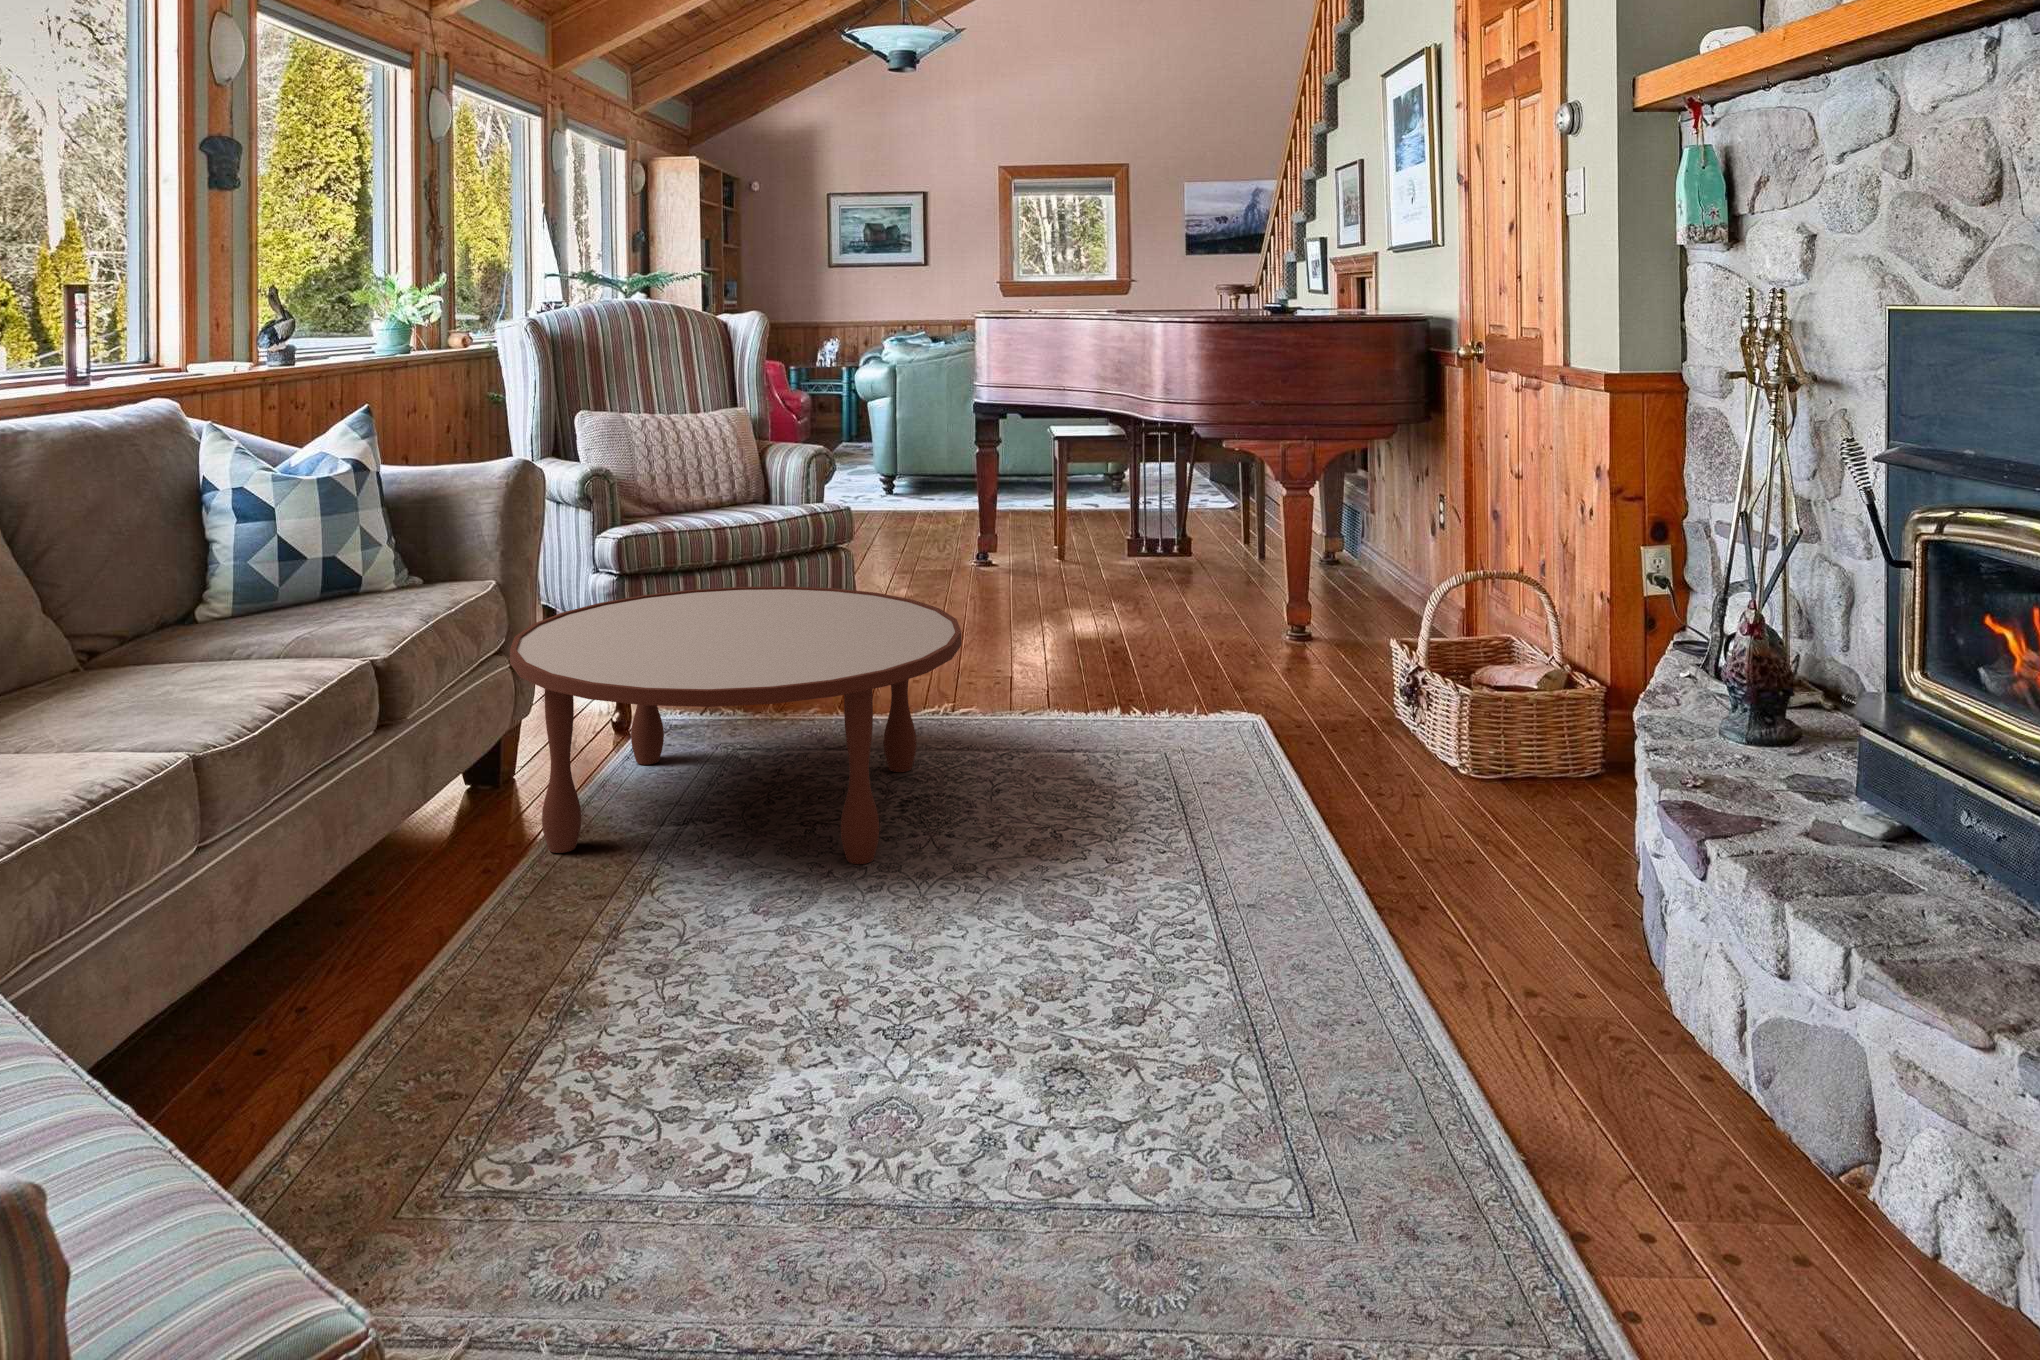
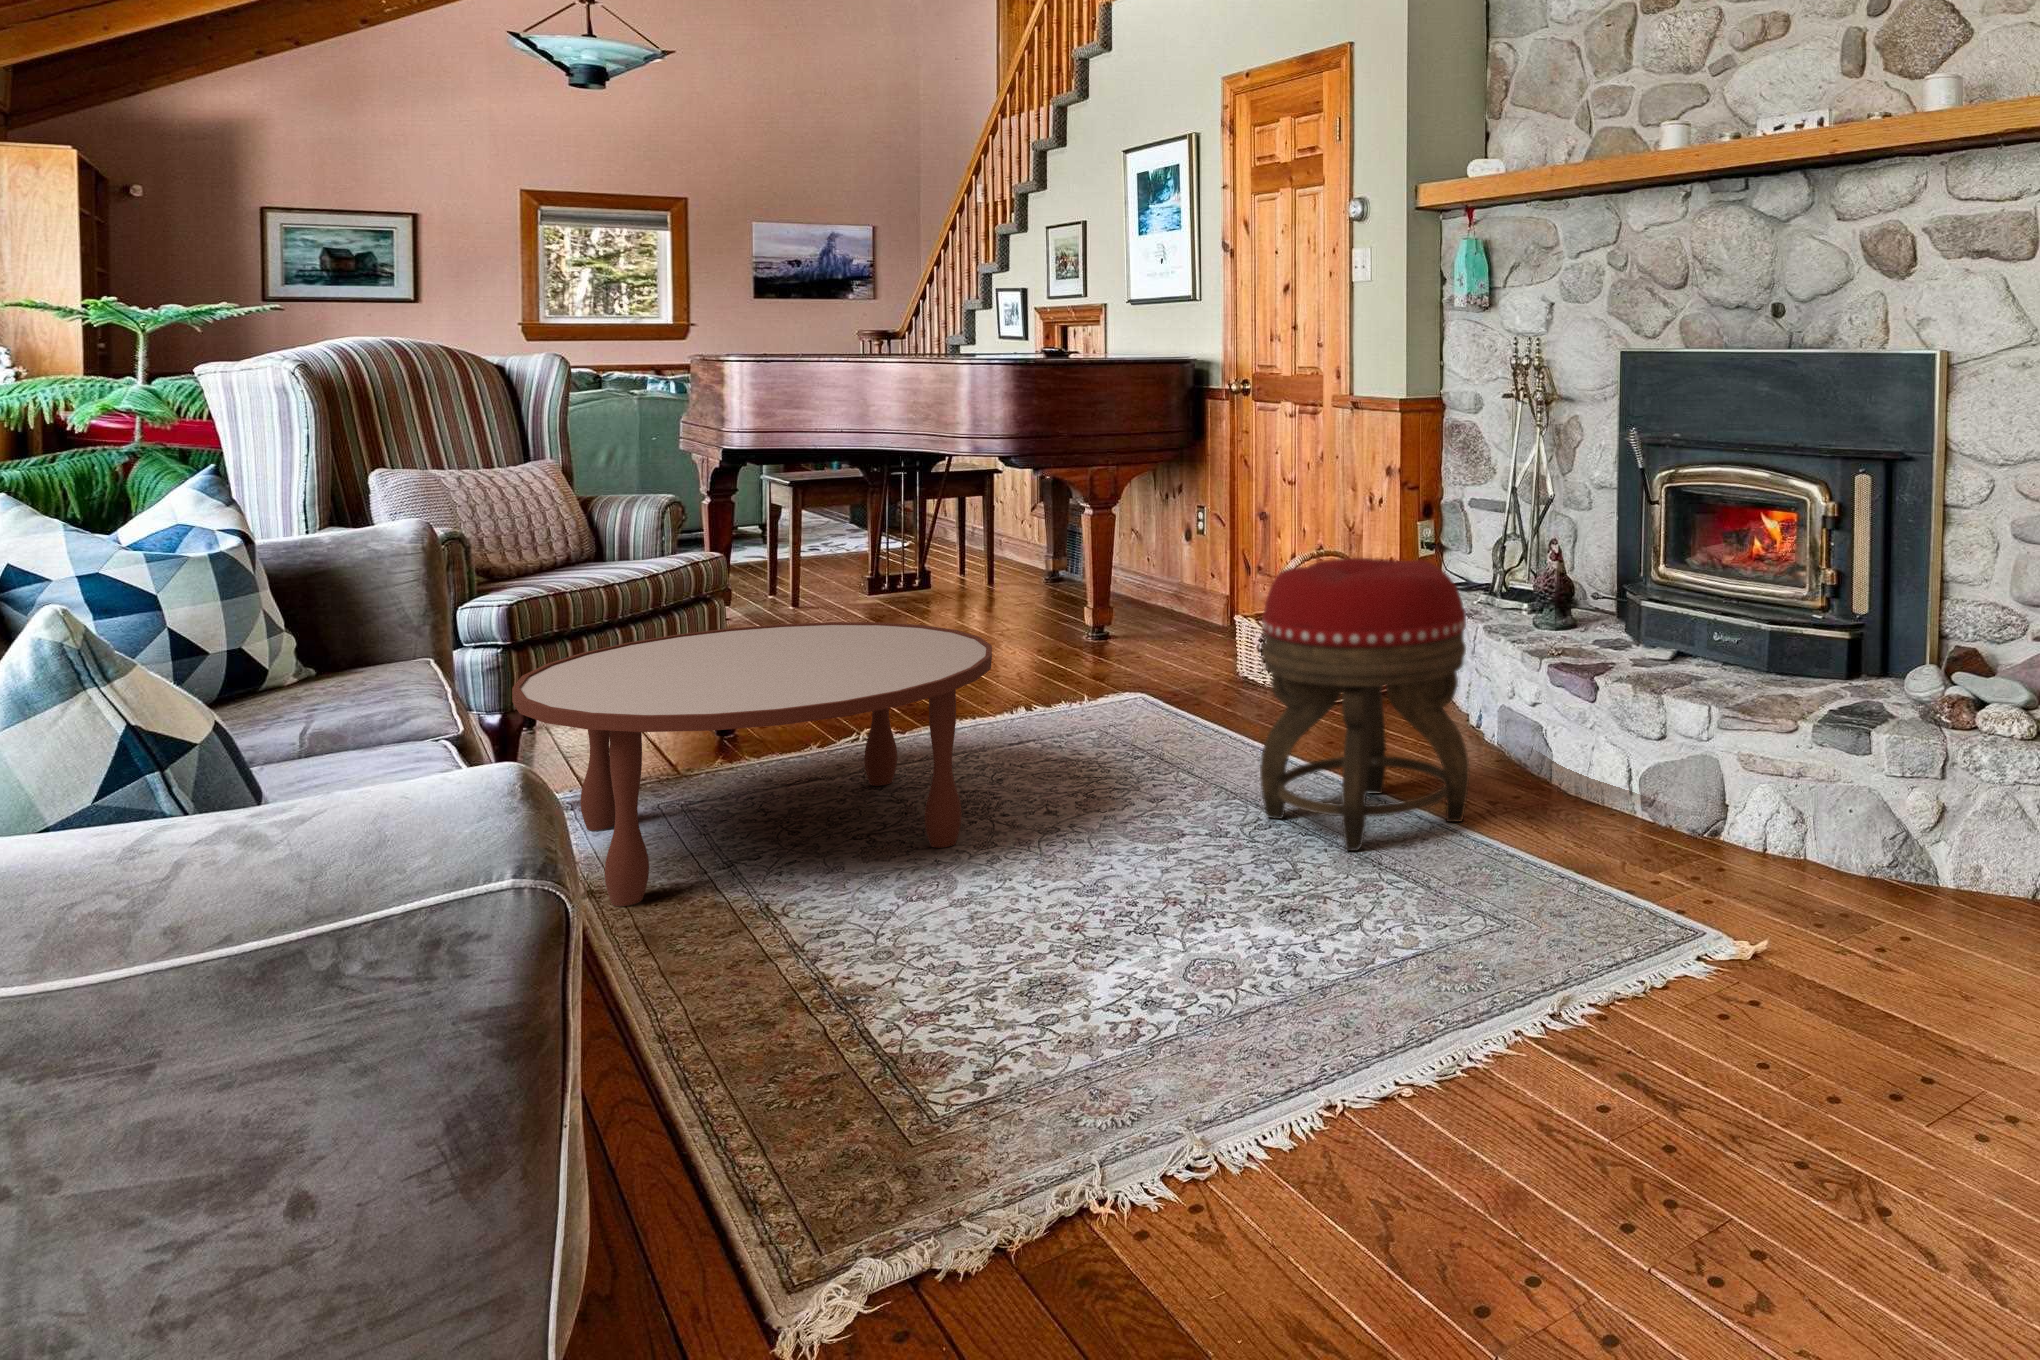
footstool: none [1186,597,1481,1012] -> present [1260,558,1469,851]

